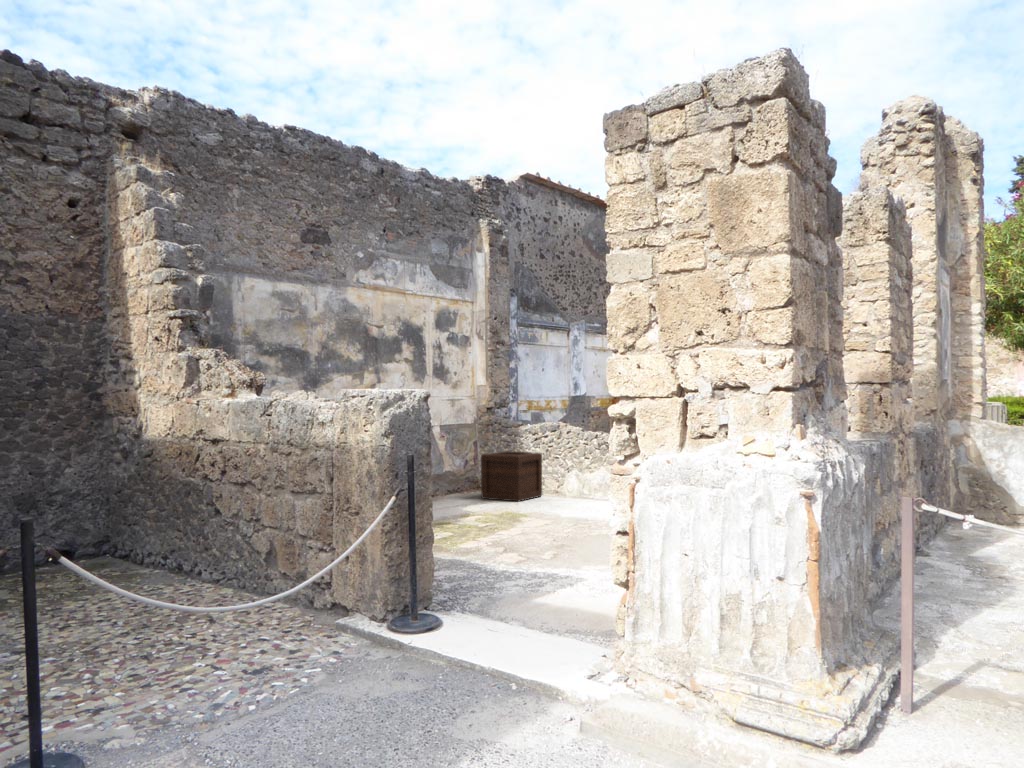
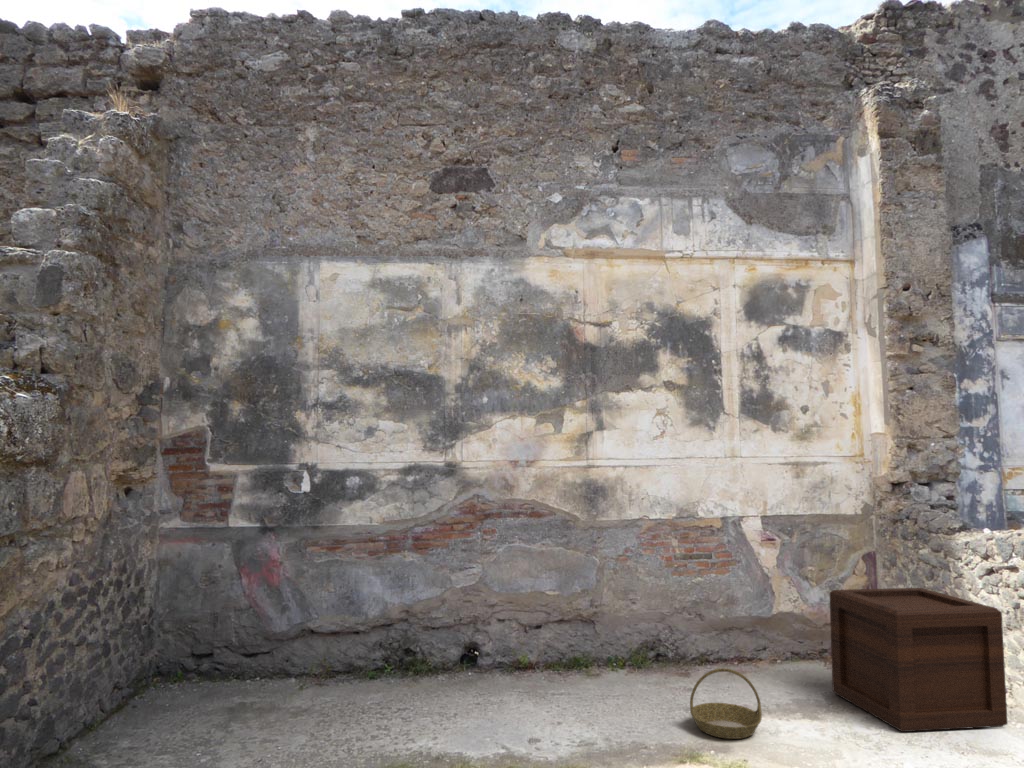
basket: none [456,485,485,511] -> present [690,668,762,739]

